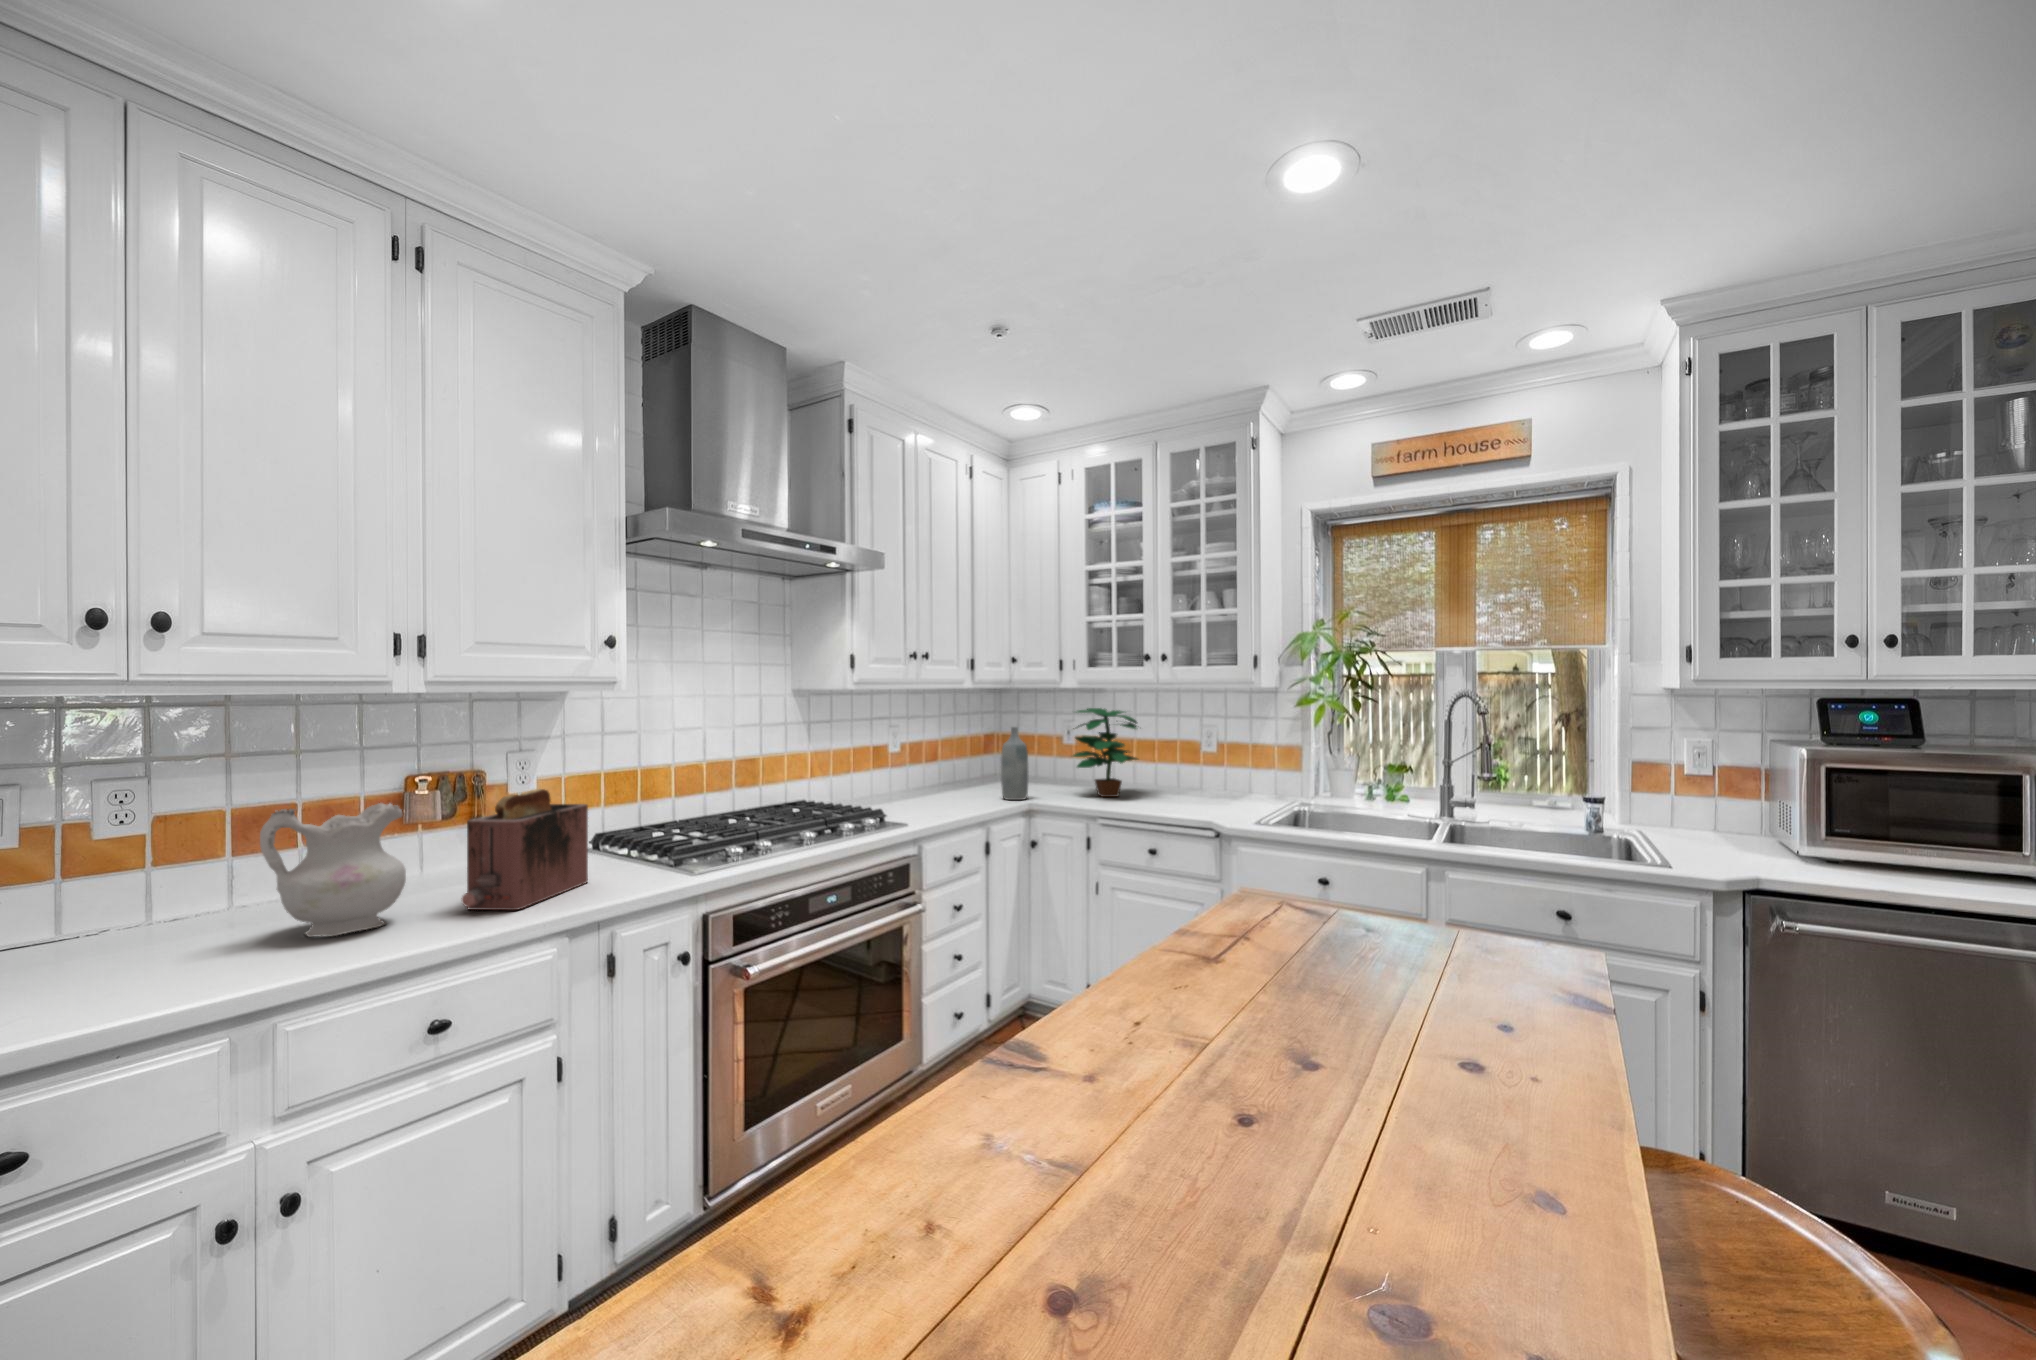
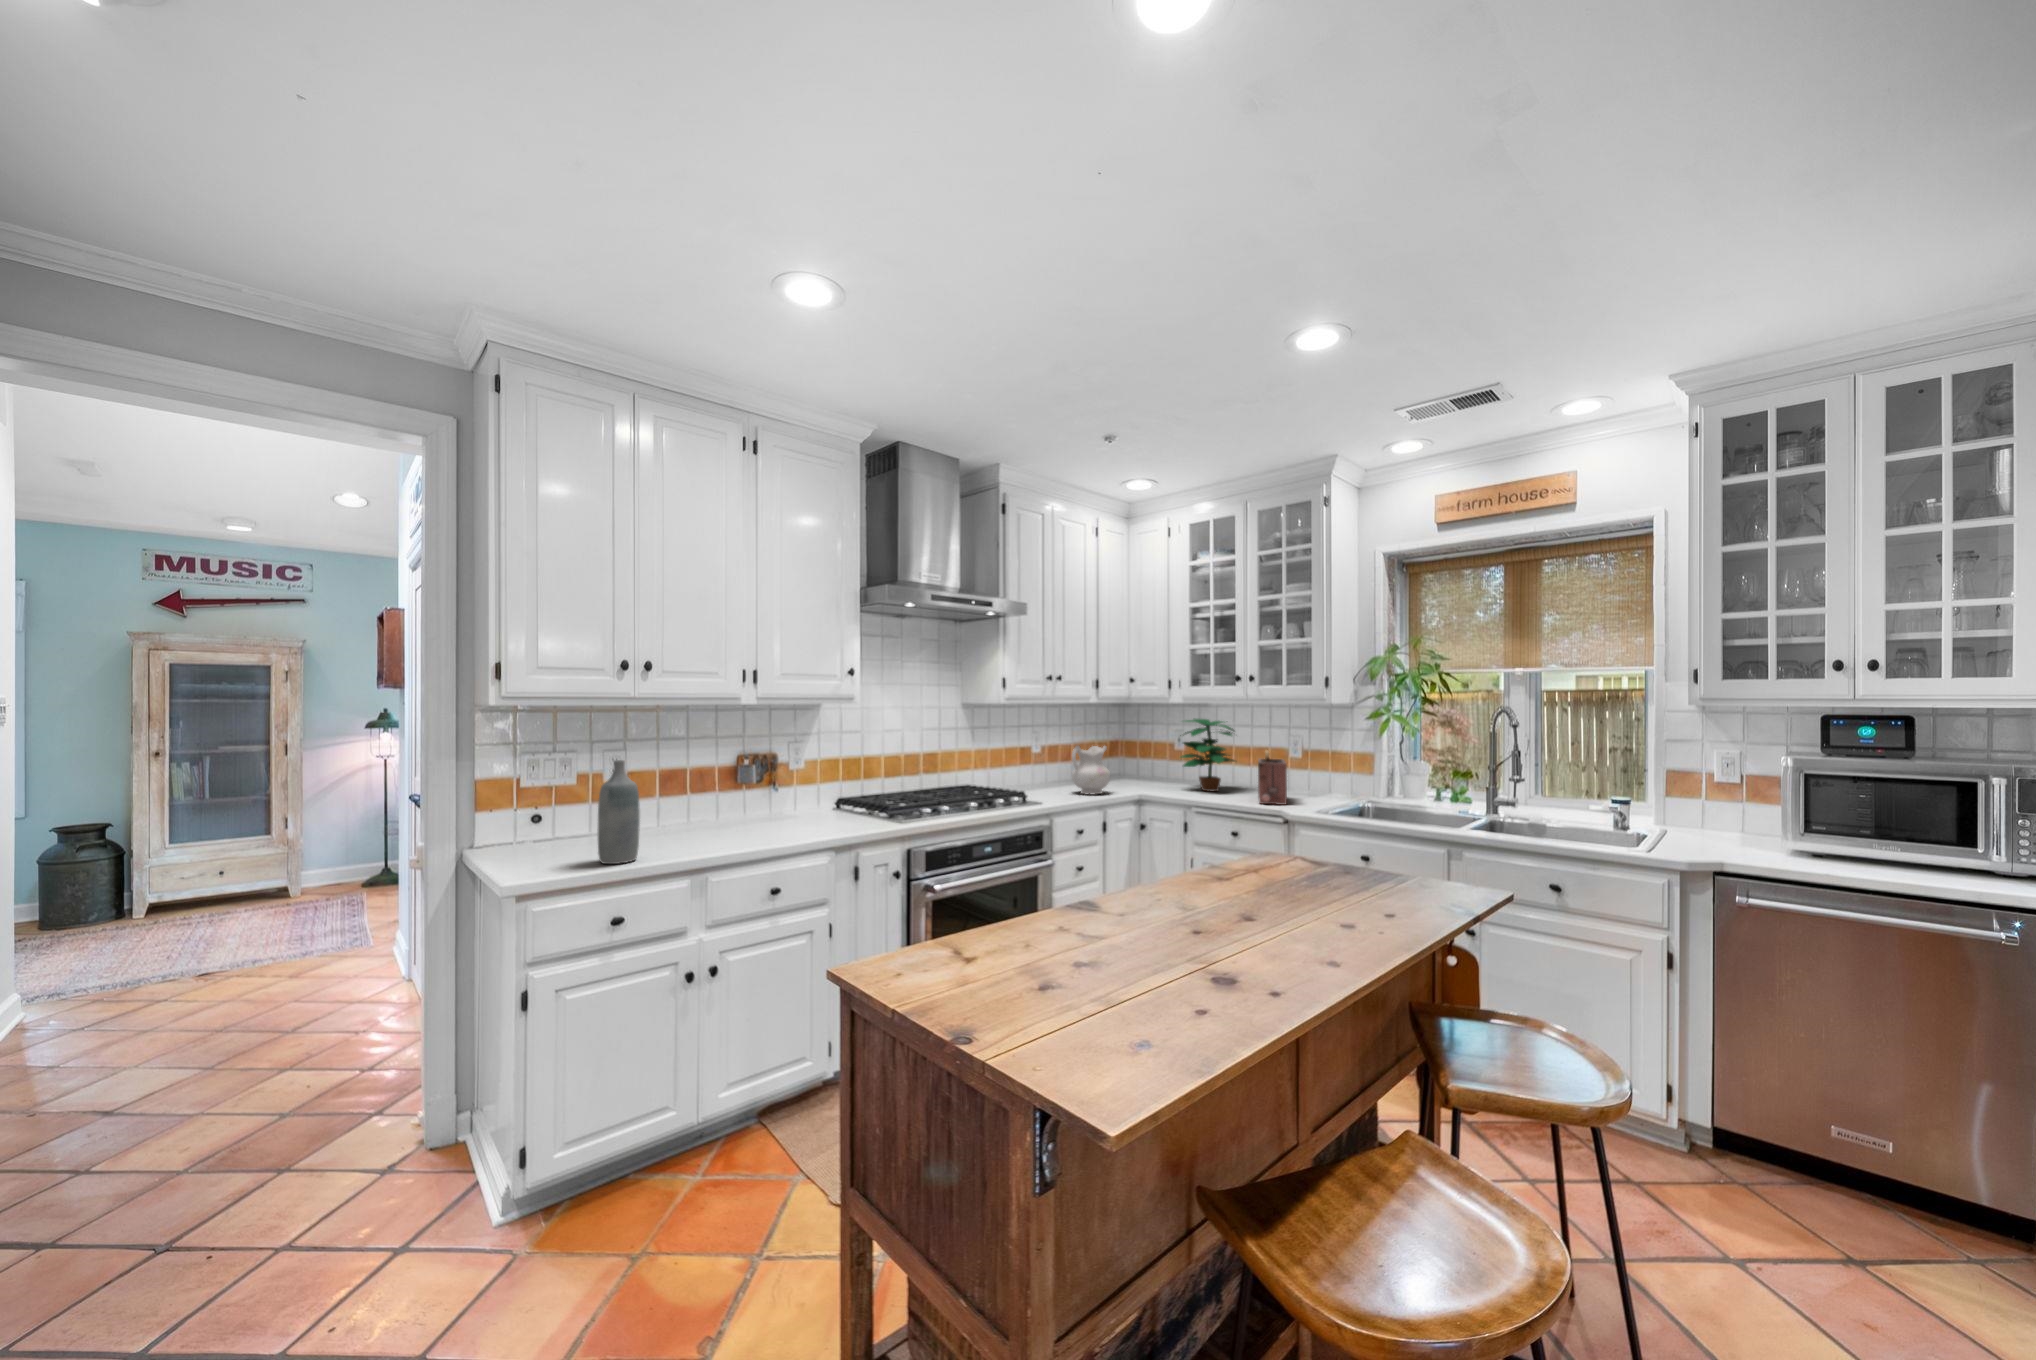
bottle: present [1001,727,1028,800] -> present [598,760,640,864]
toaster: present [461,789,588,910] -> present [1258,751,1287,805]
ceramic pitcher: present [260,803,406,937] -> present [1072,746,1110,794]

